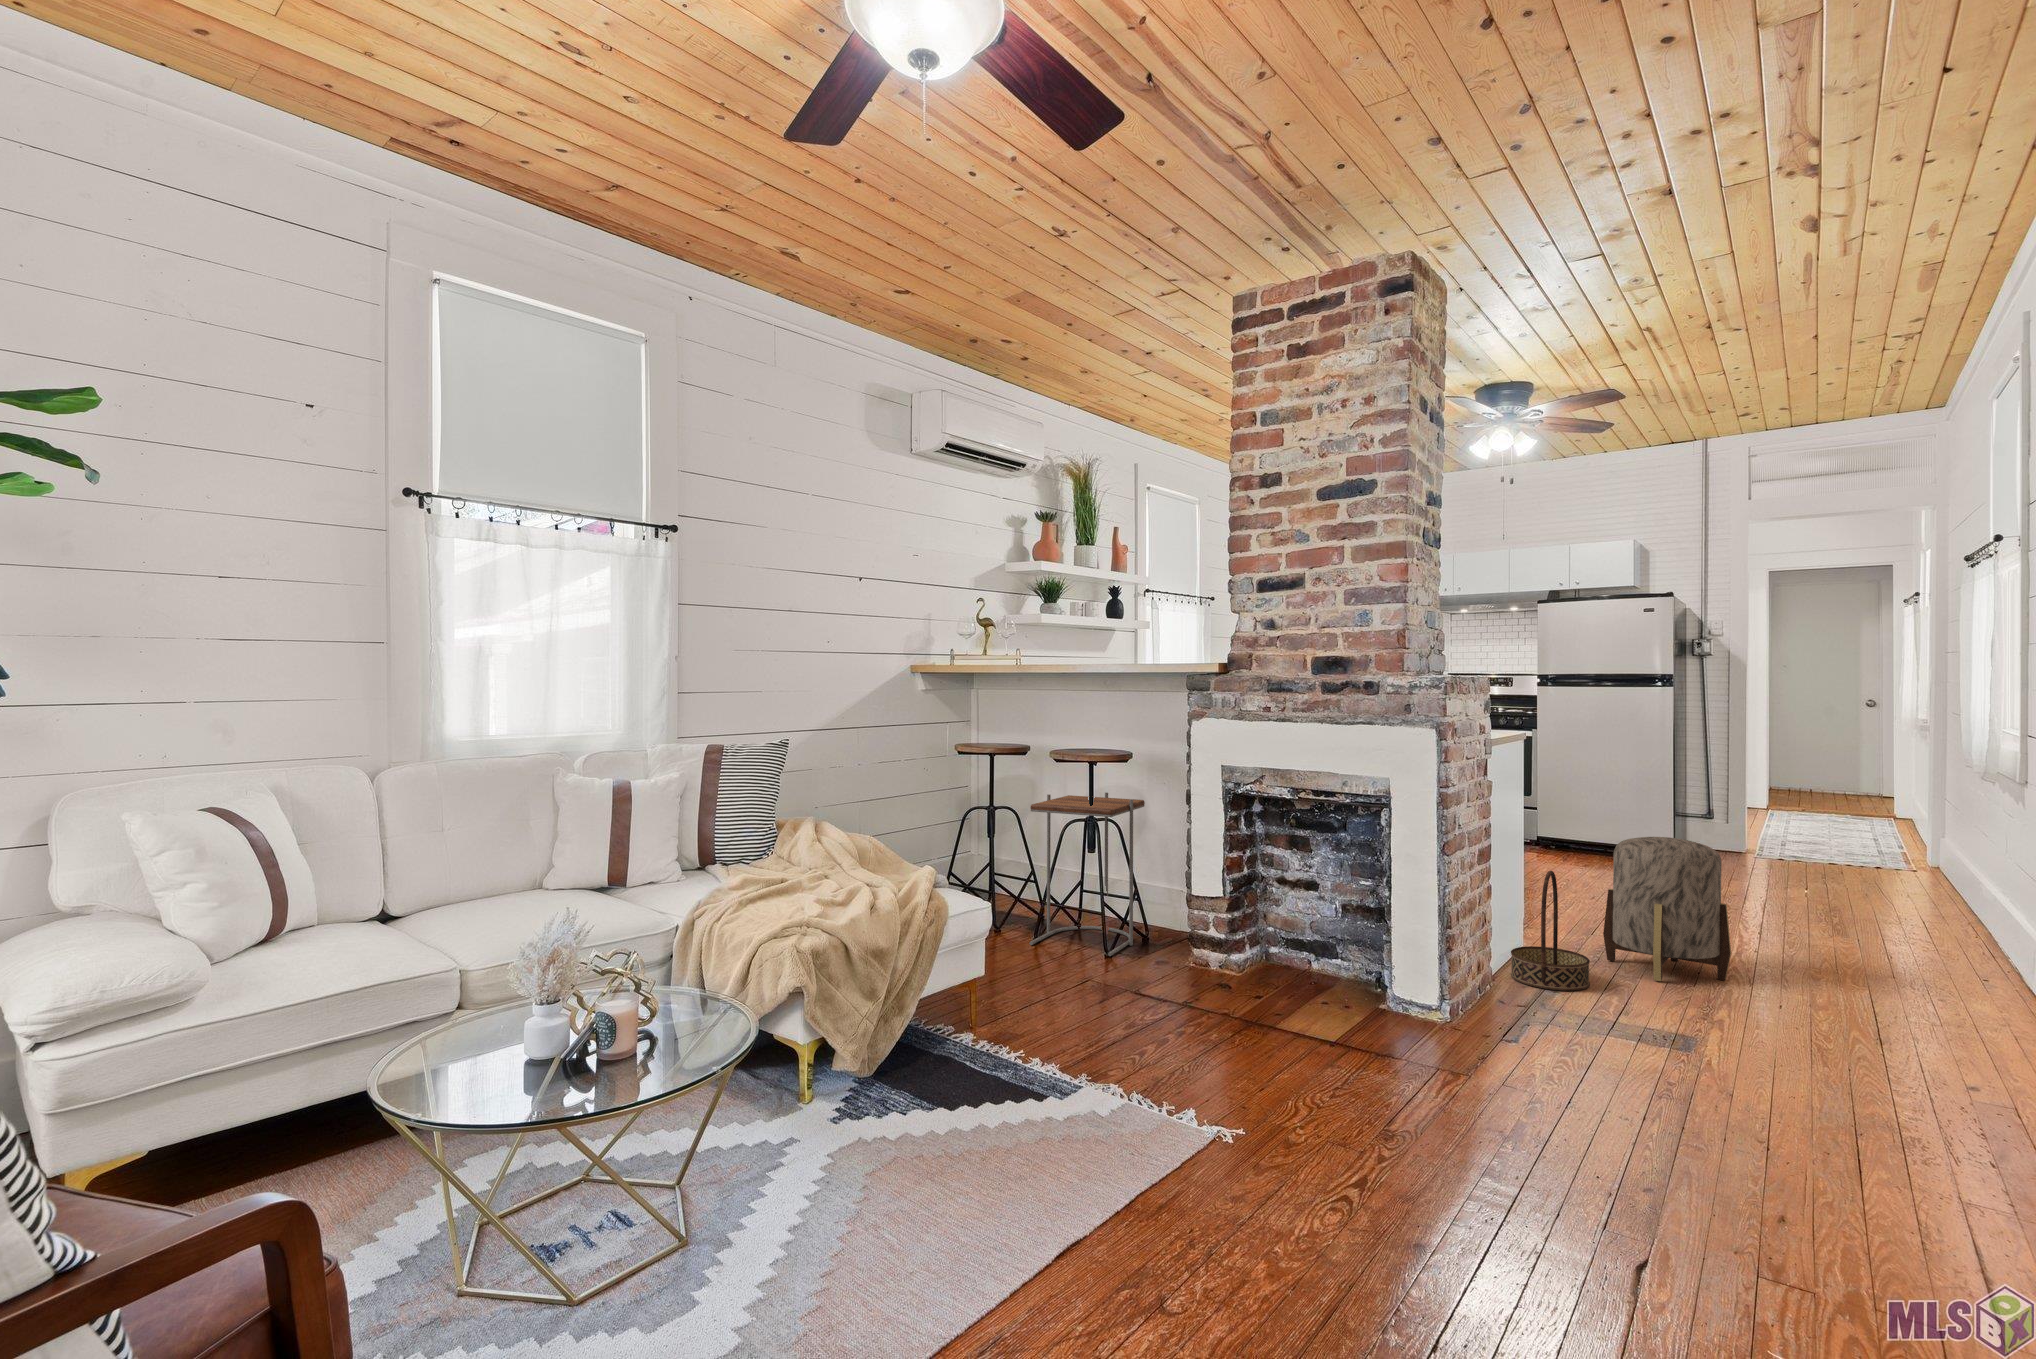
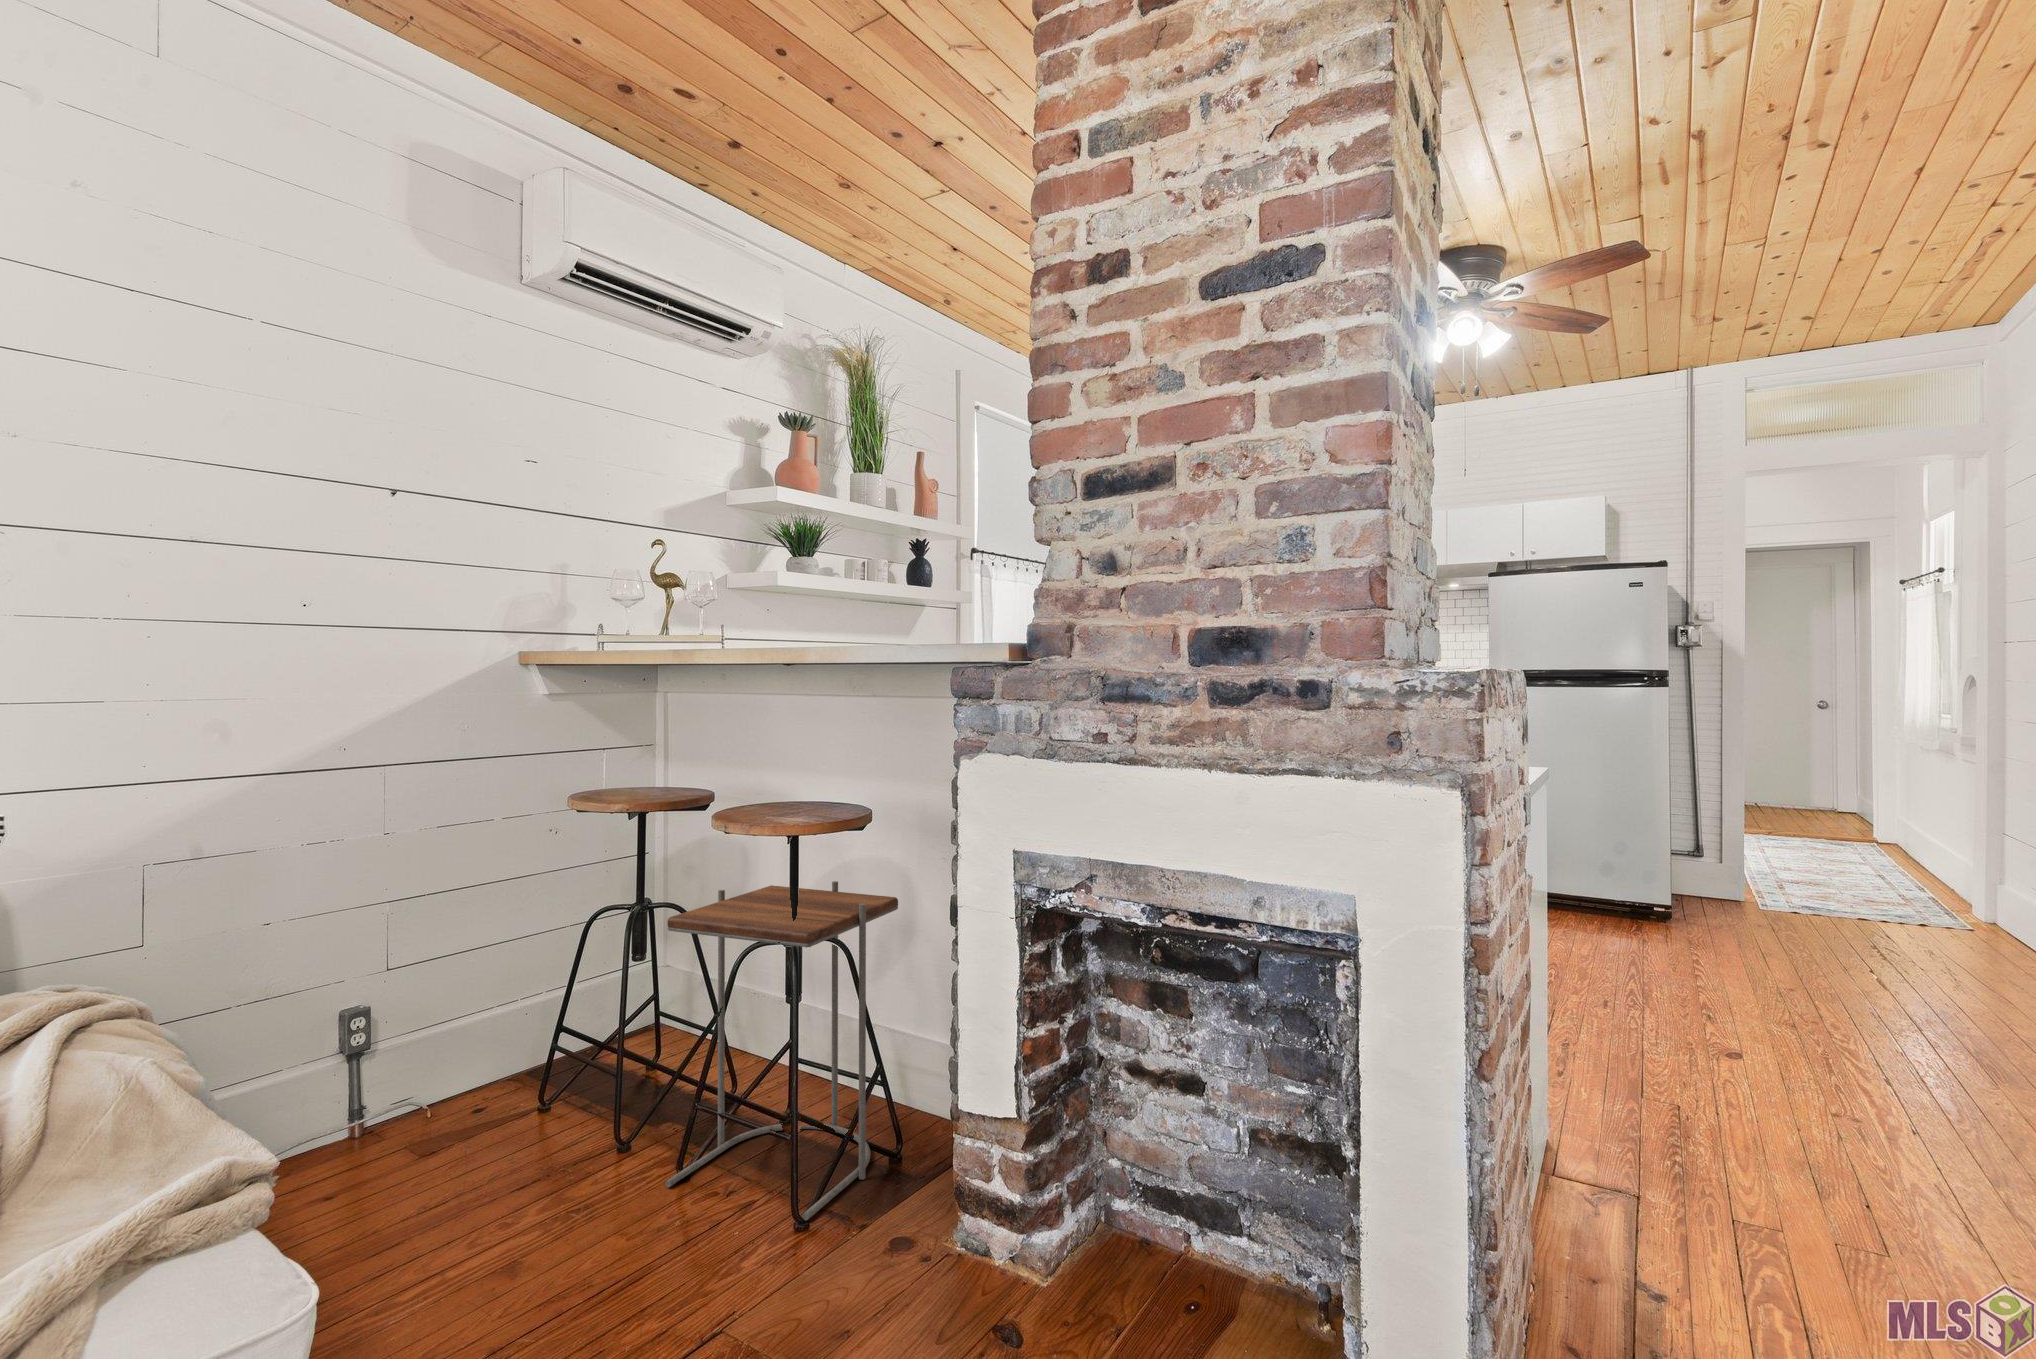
ottoman: present [1603,837,1731,981] -> none [1713,964,1971,1261]
basket: present [1511,871,1590,991] -> none [1569,1049,1729,1306]

